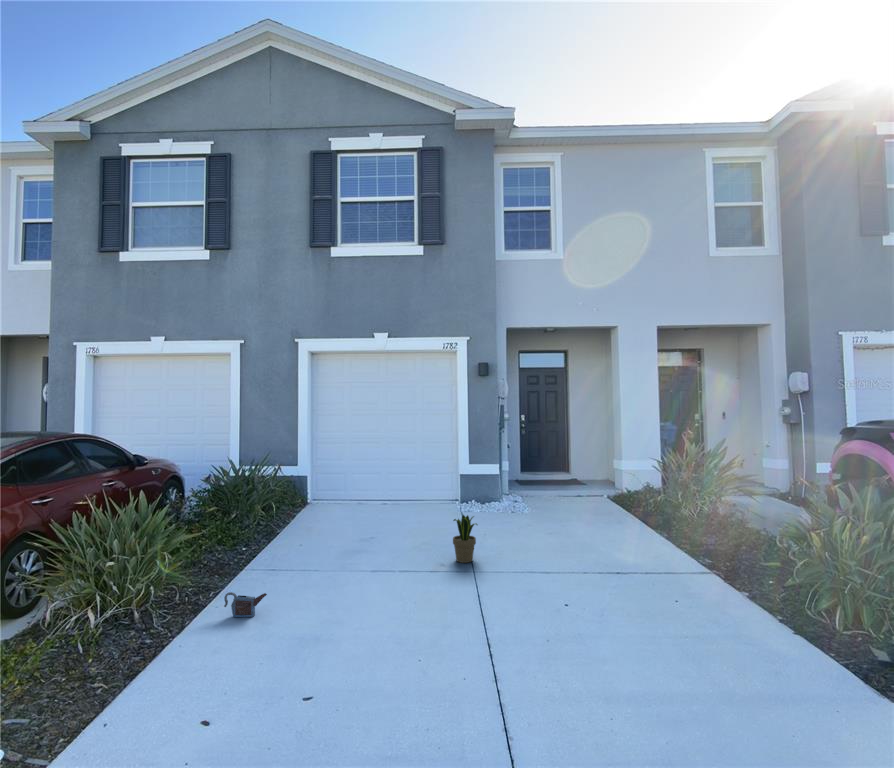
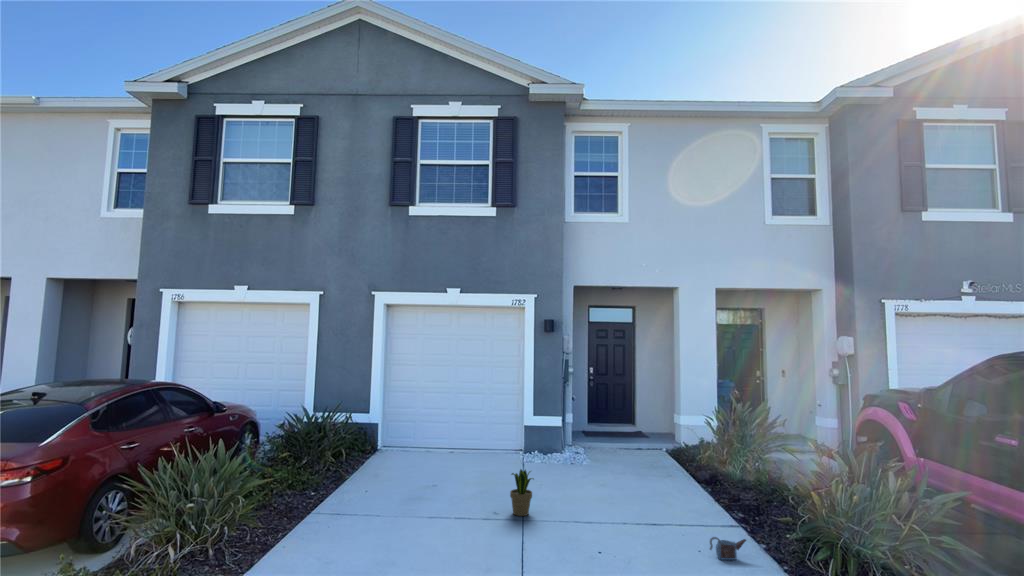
watering can: present [224,592,267,617] -> present [710,537,746,560]

